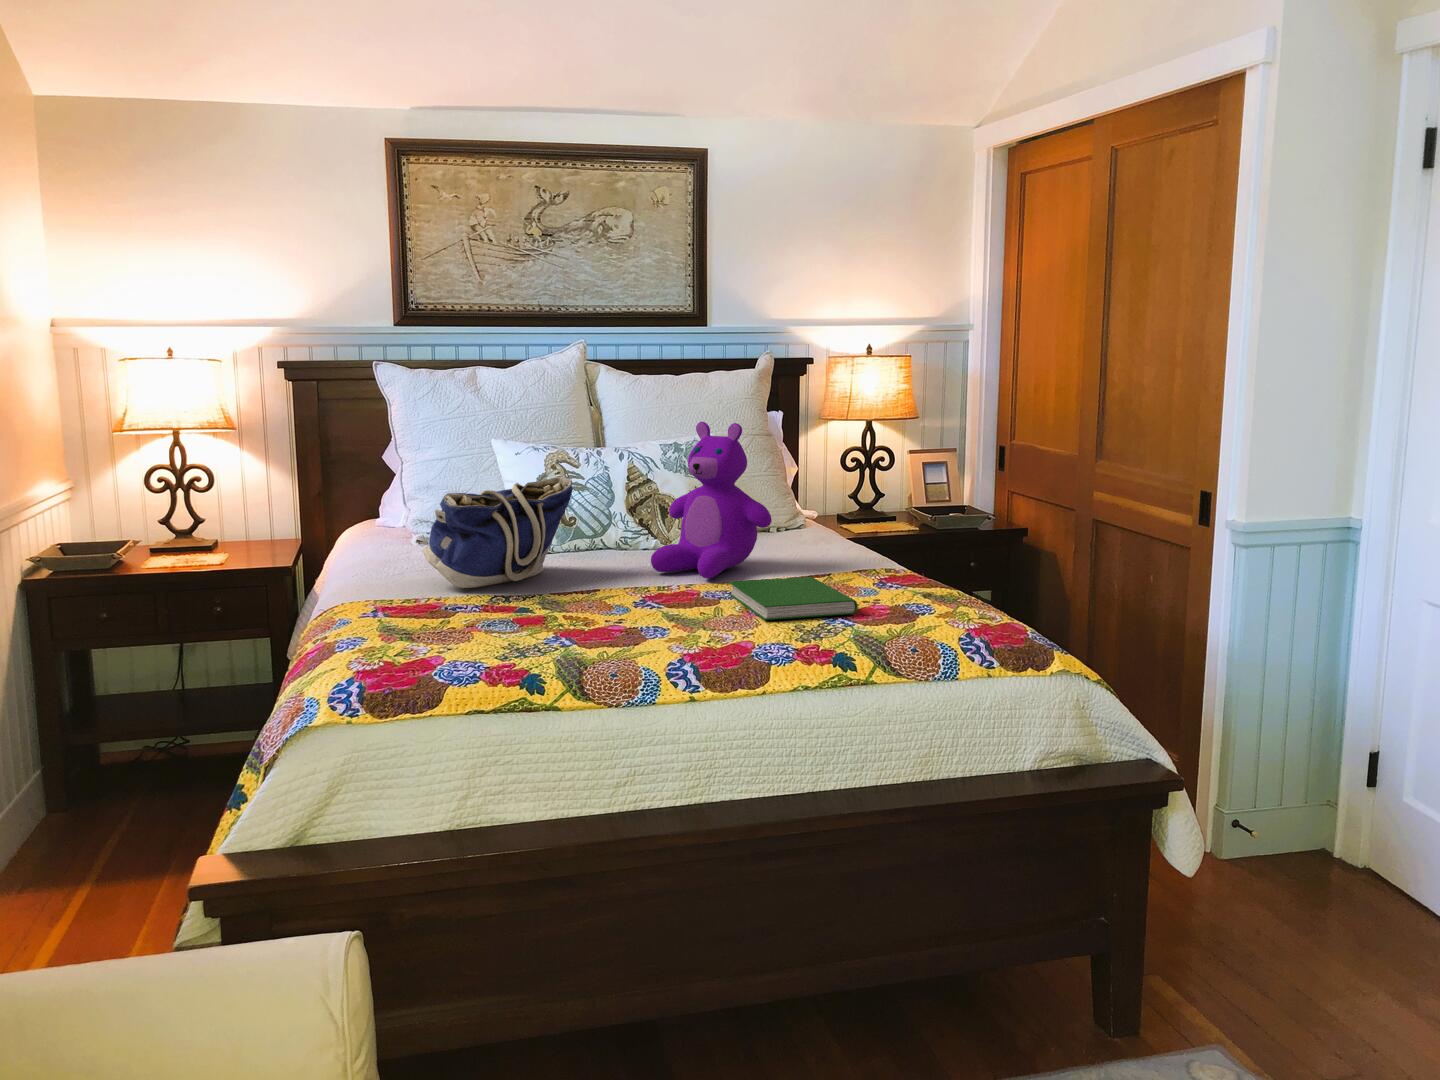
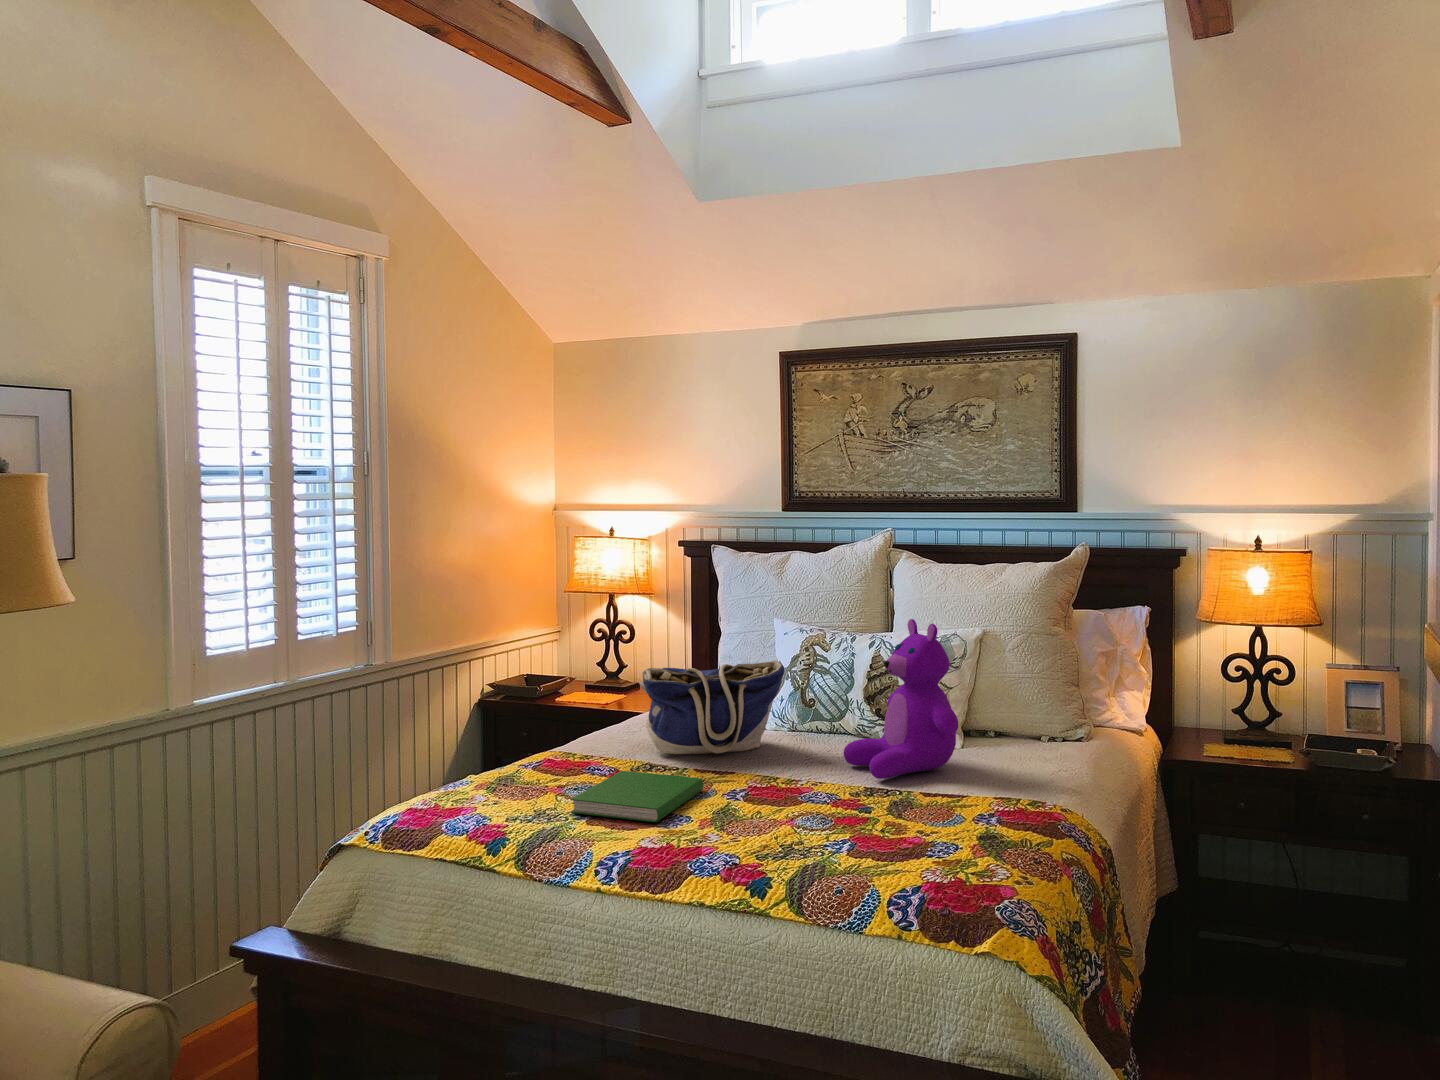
hardcover book: present [729,577,857,620] -> present [571,771,703,822]

